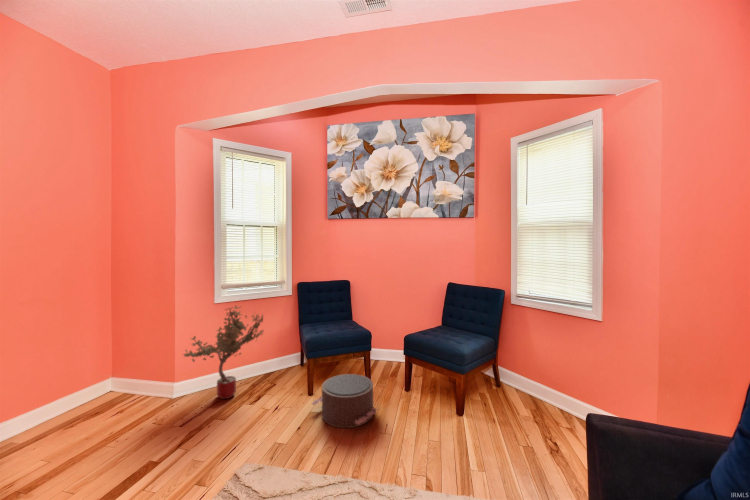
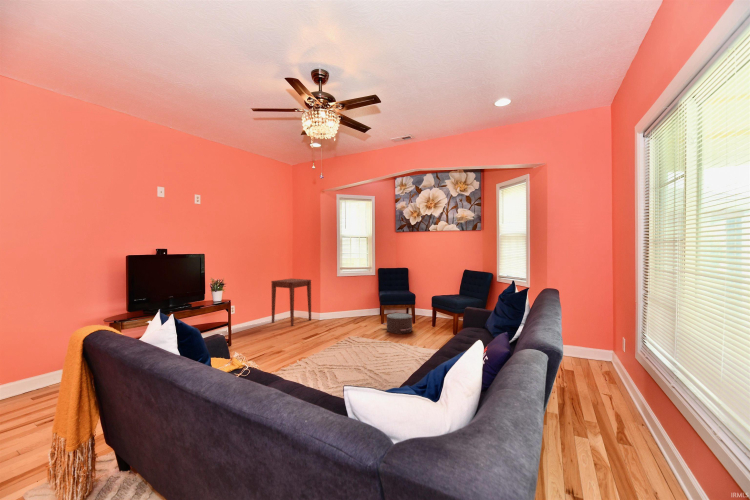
potted tree: present [184,306,263,399] -> none [325,277,361,322]
side table: none [34,313,152,434] -> present [271,279,311,326]

